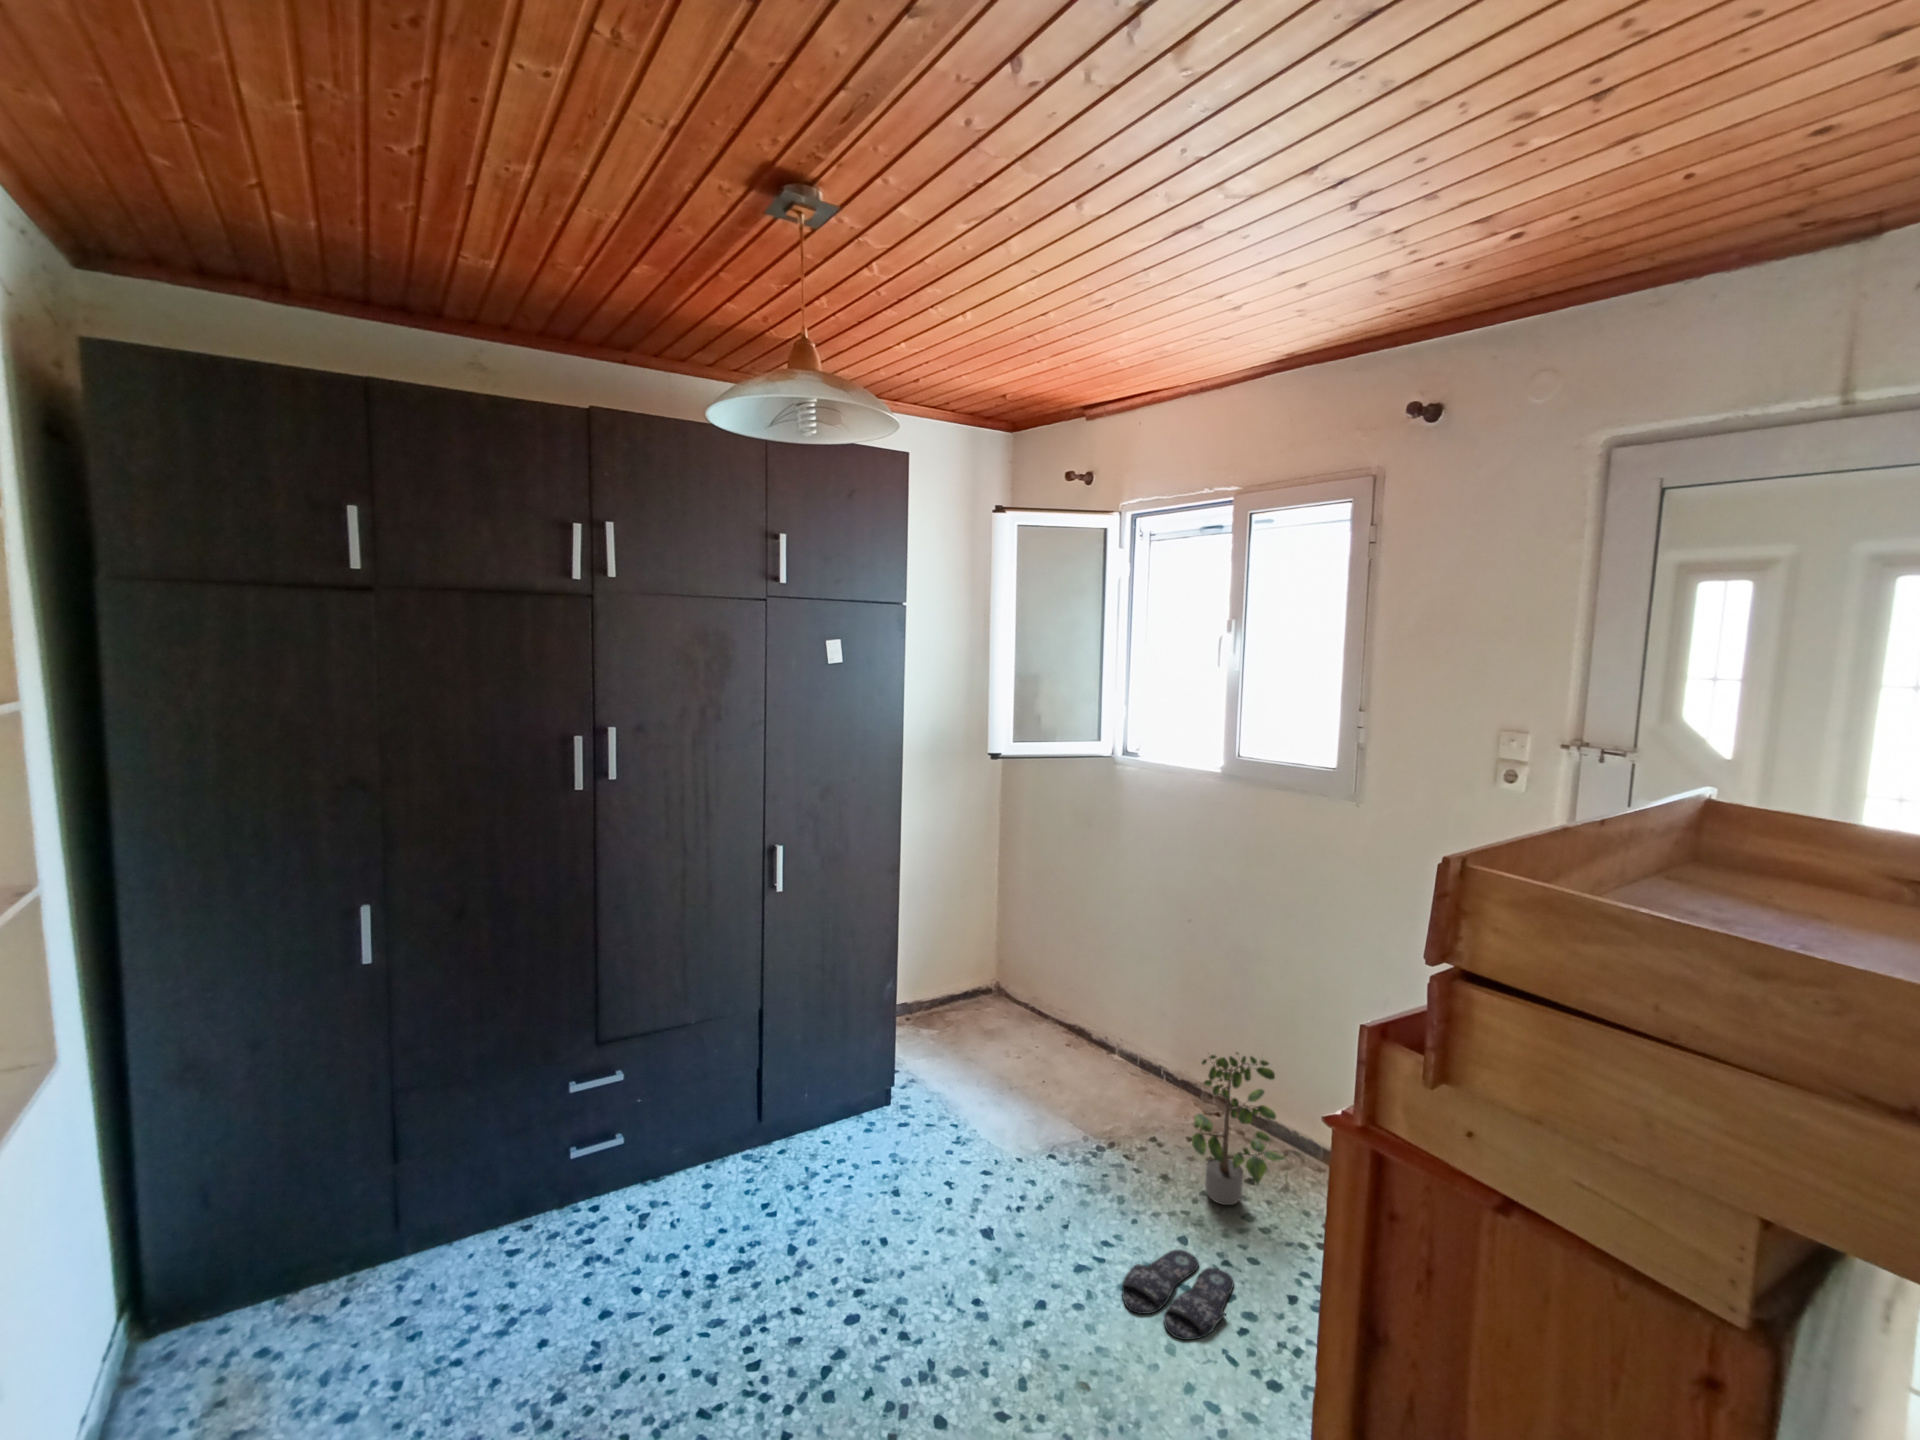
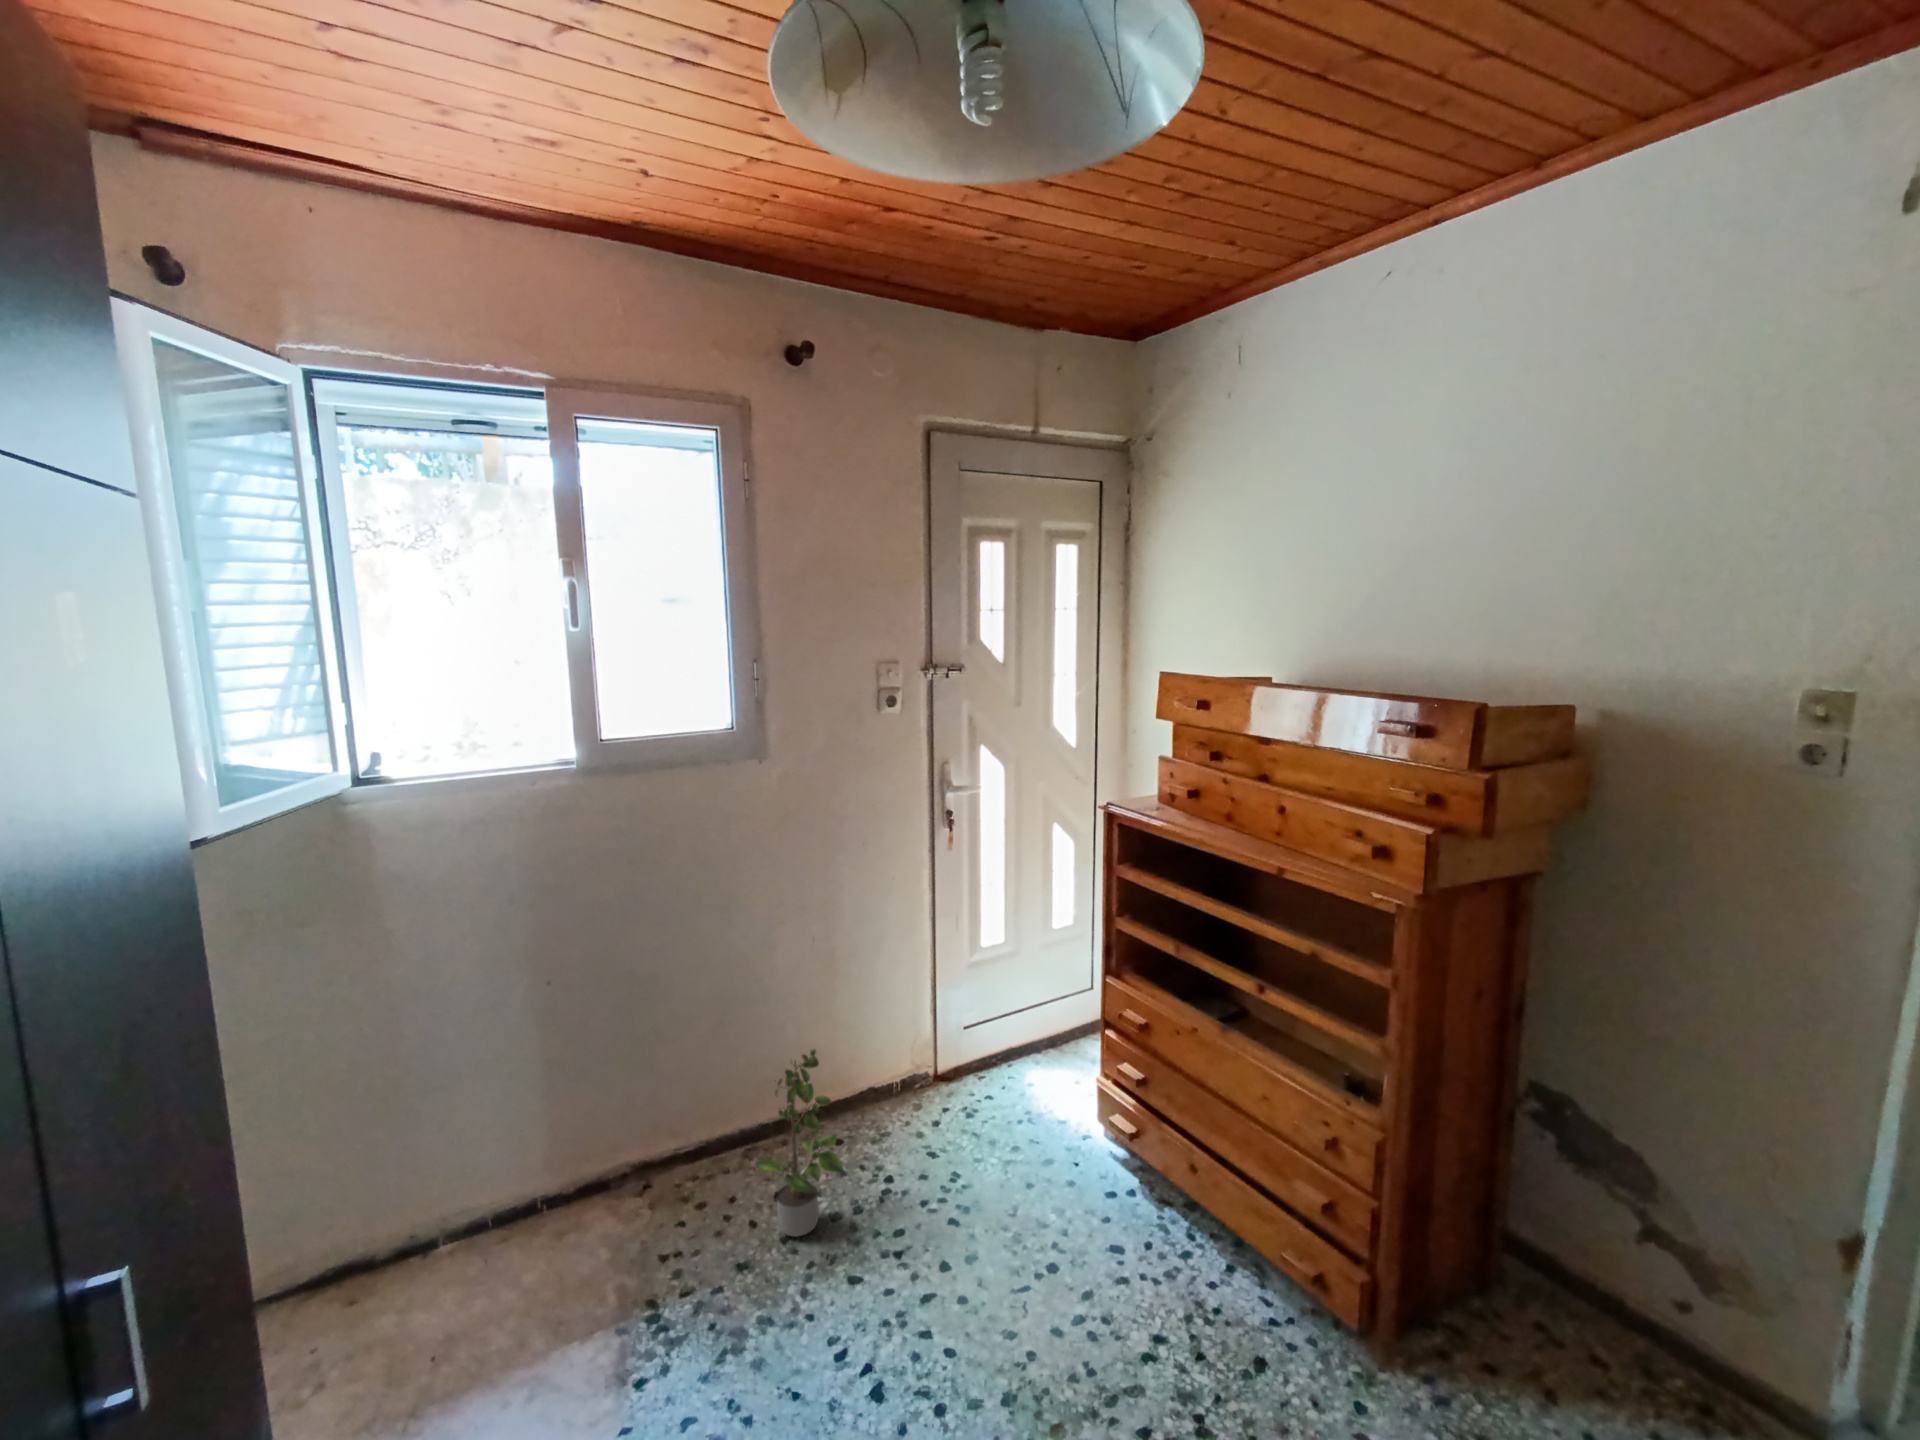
slippers: present [1122,1250,1234,1340] -> none [871,1255,999,1360]

